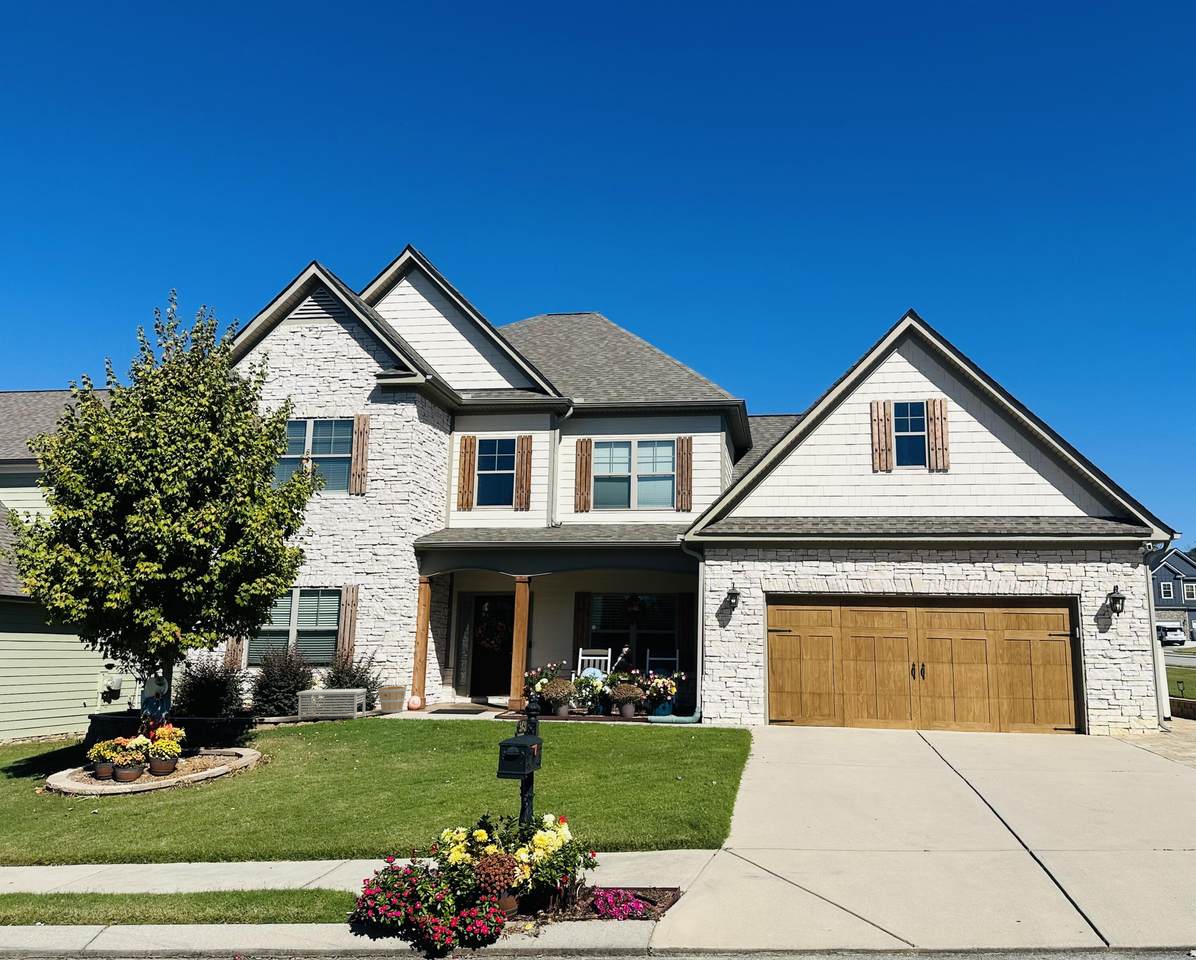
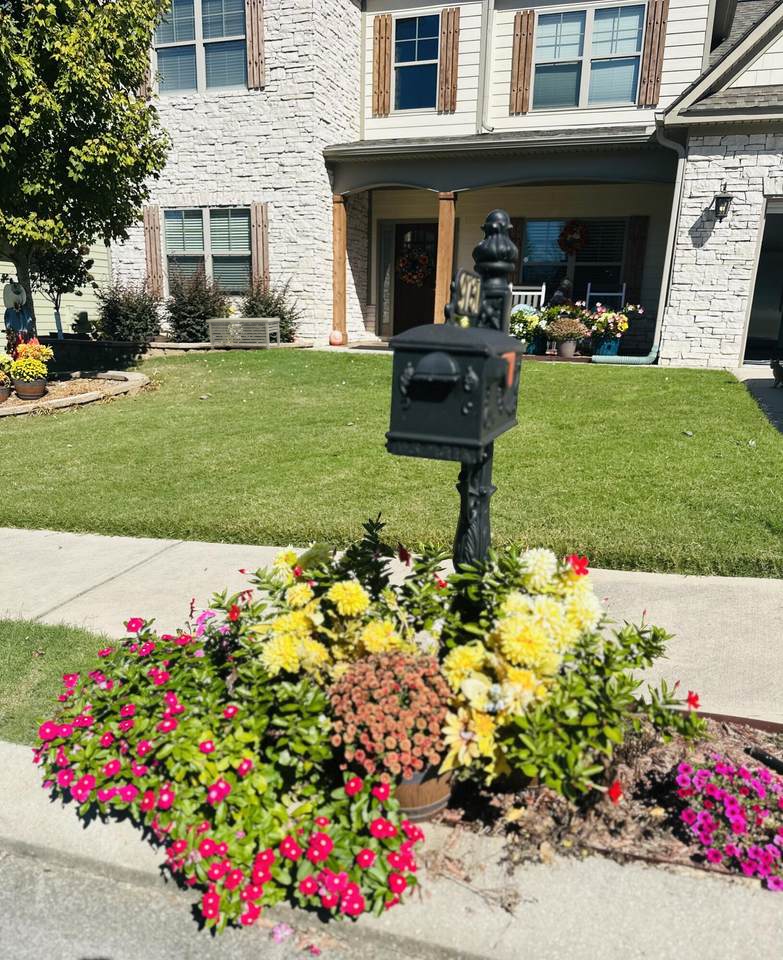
wooden bucket: present [378,686,407,713] -> none [293,317,323,344]

